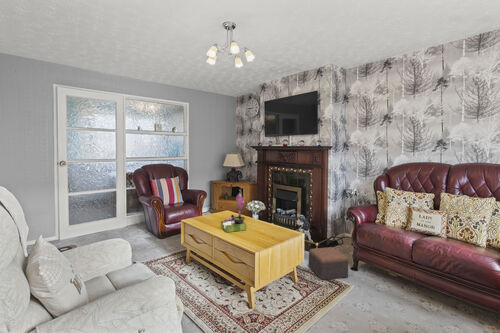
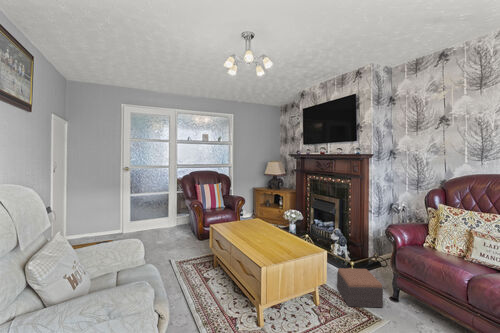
flower arrangement: present [221,195,246,232] -> none [243,203,268,242]

